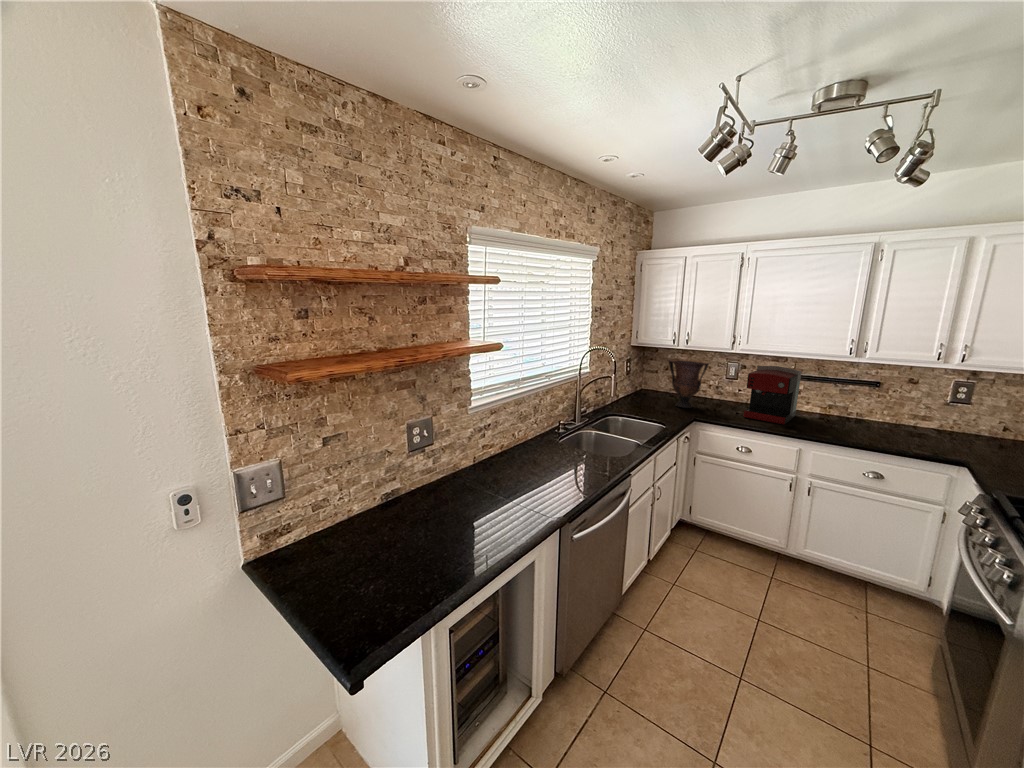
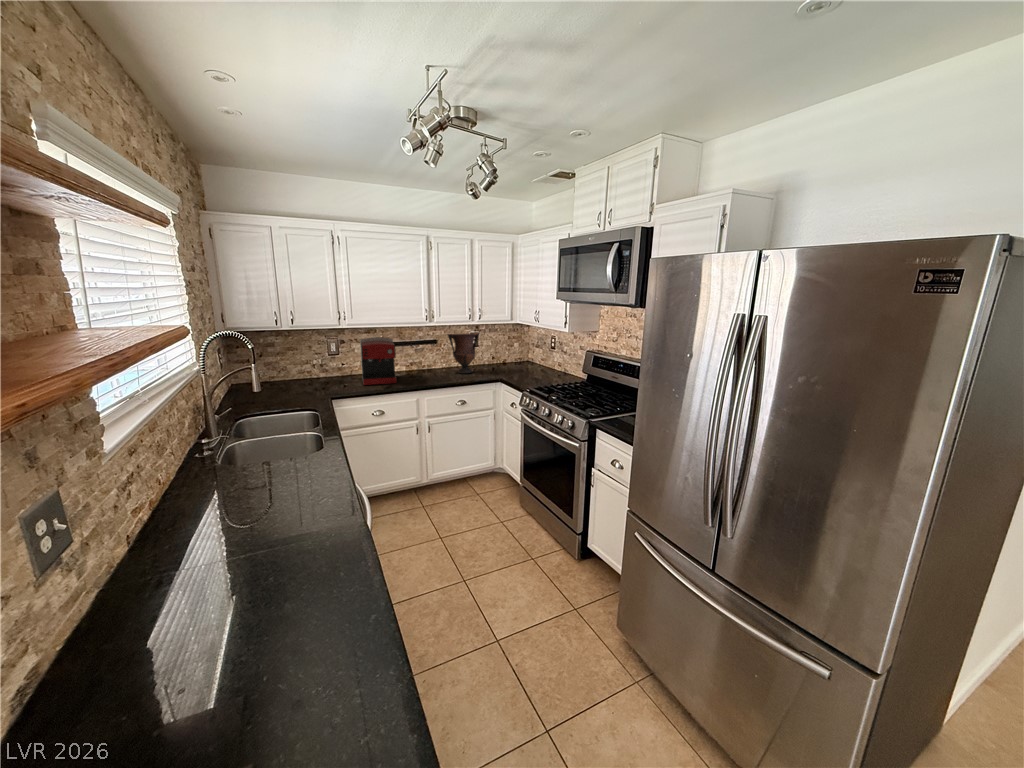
vase: present [668,359,710,408] -> present [448,333,479,373]

